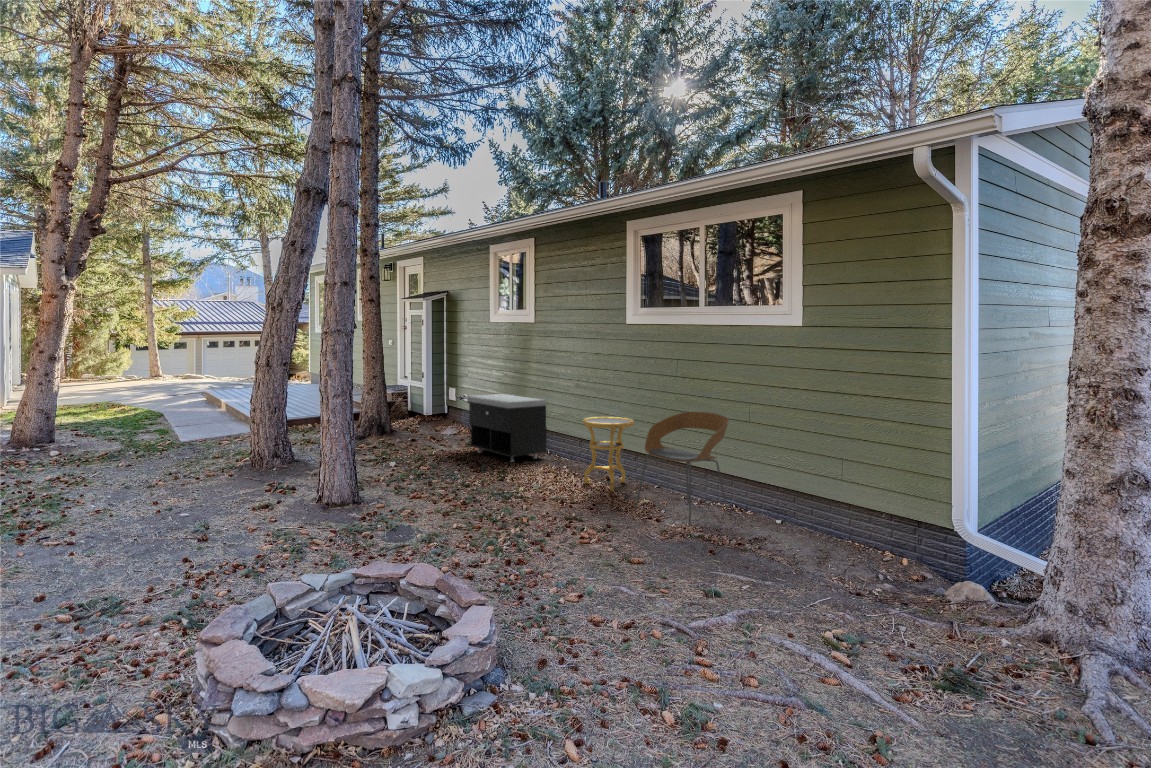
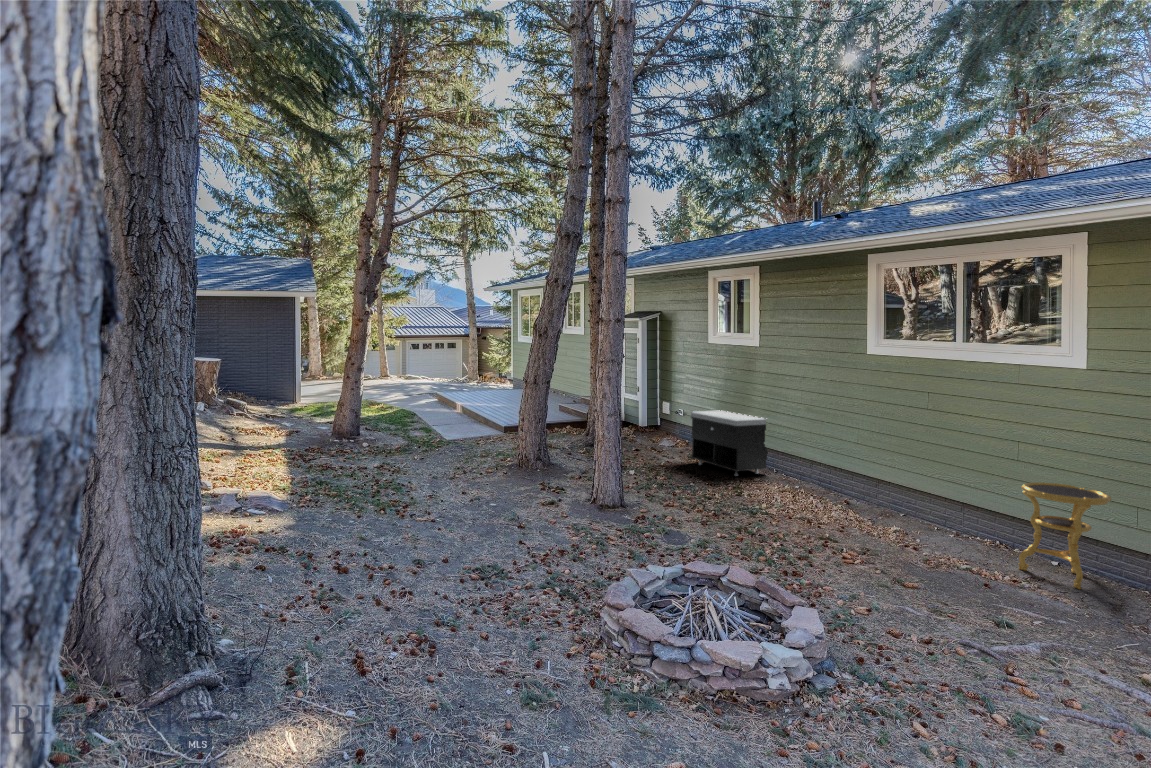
chair: present [635,412,729,526] -> none [882,441,988,553]
side table: present [582,417,634,491] -> present [1019,482,1111,589]

